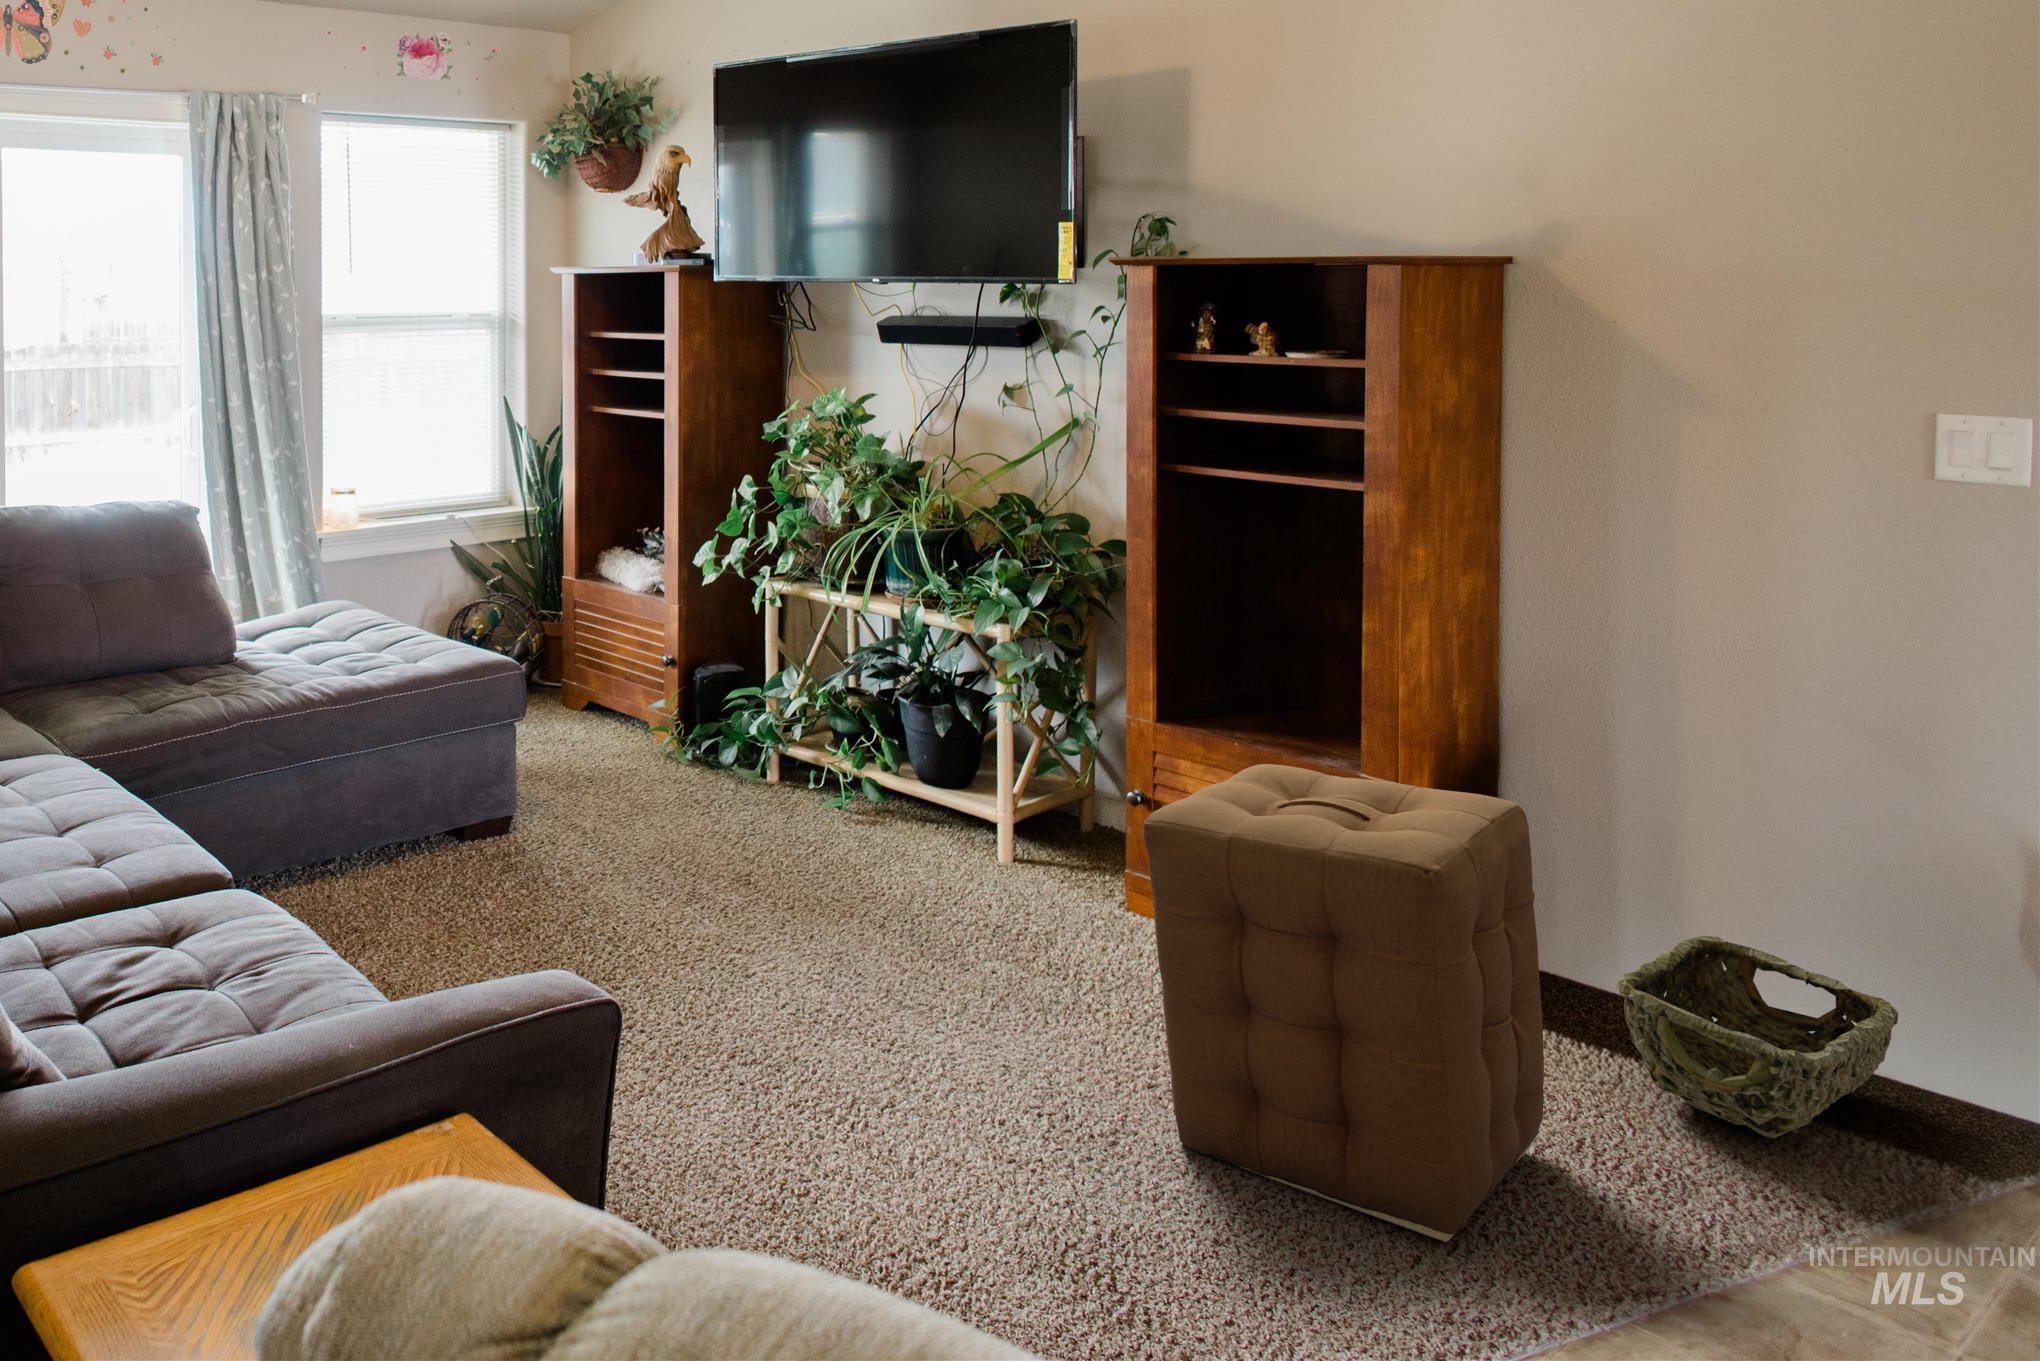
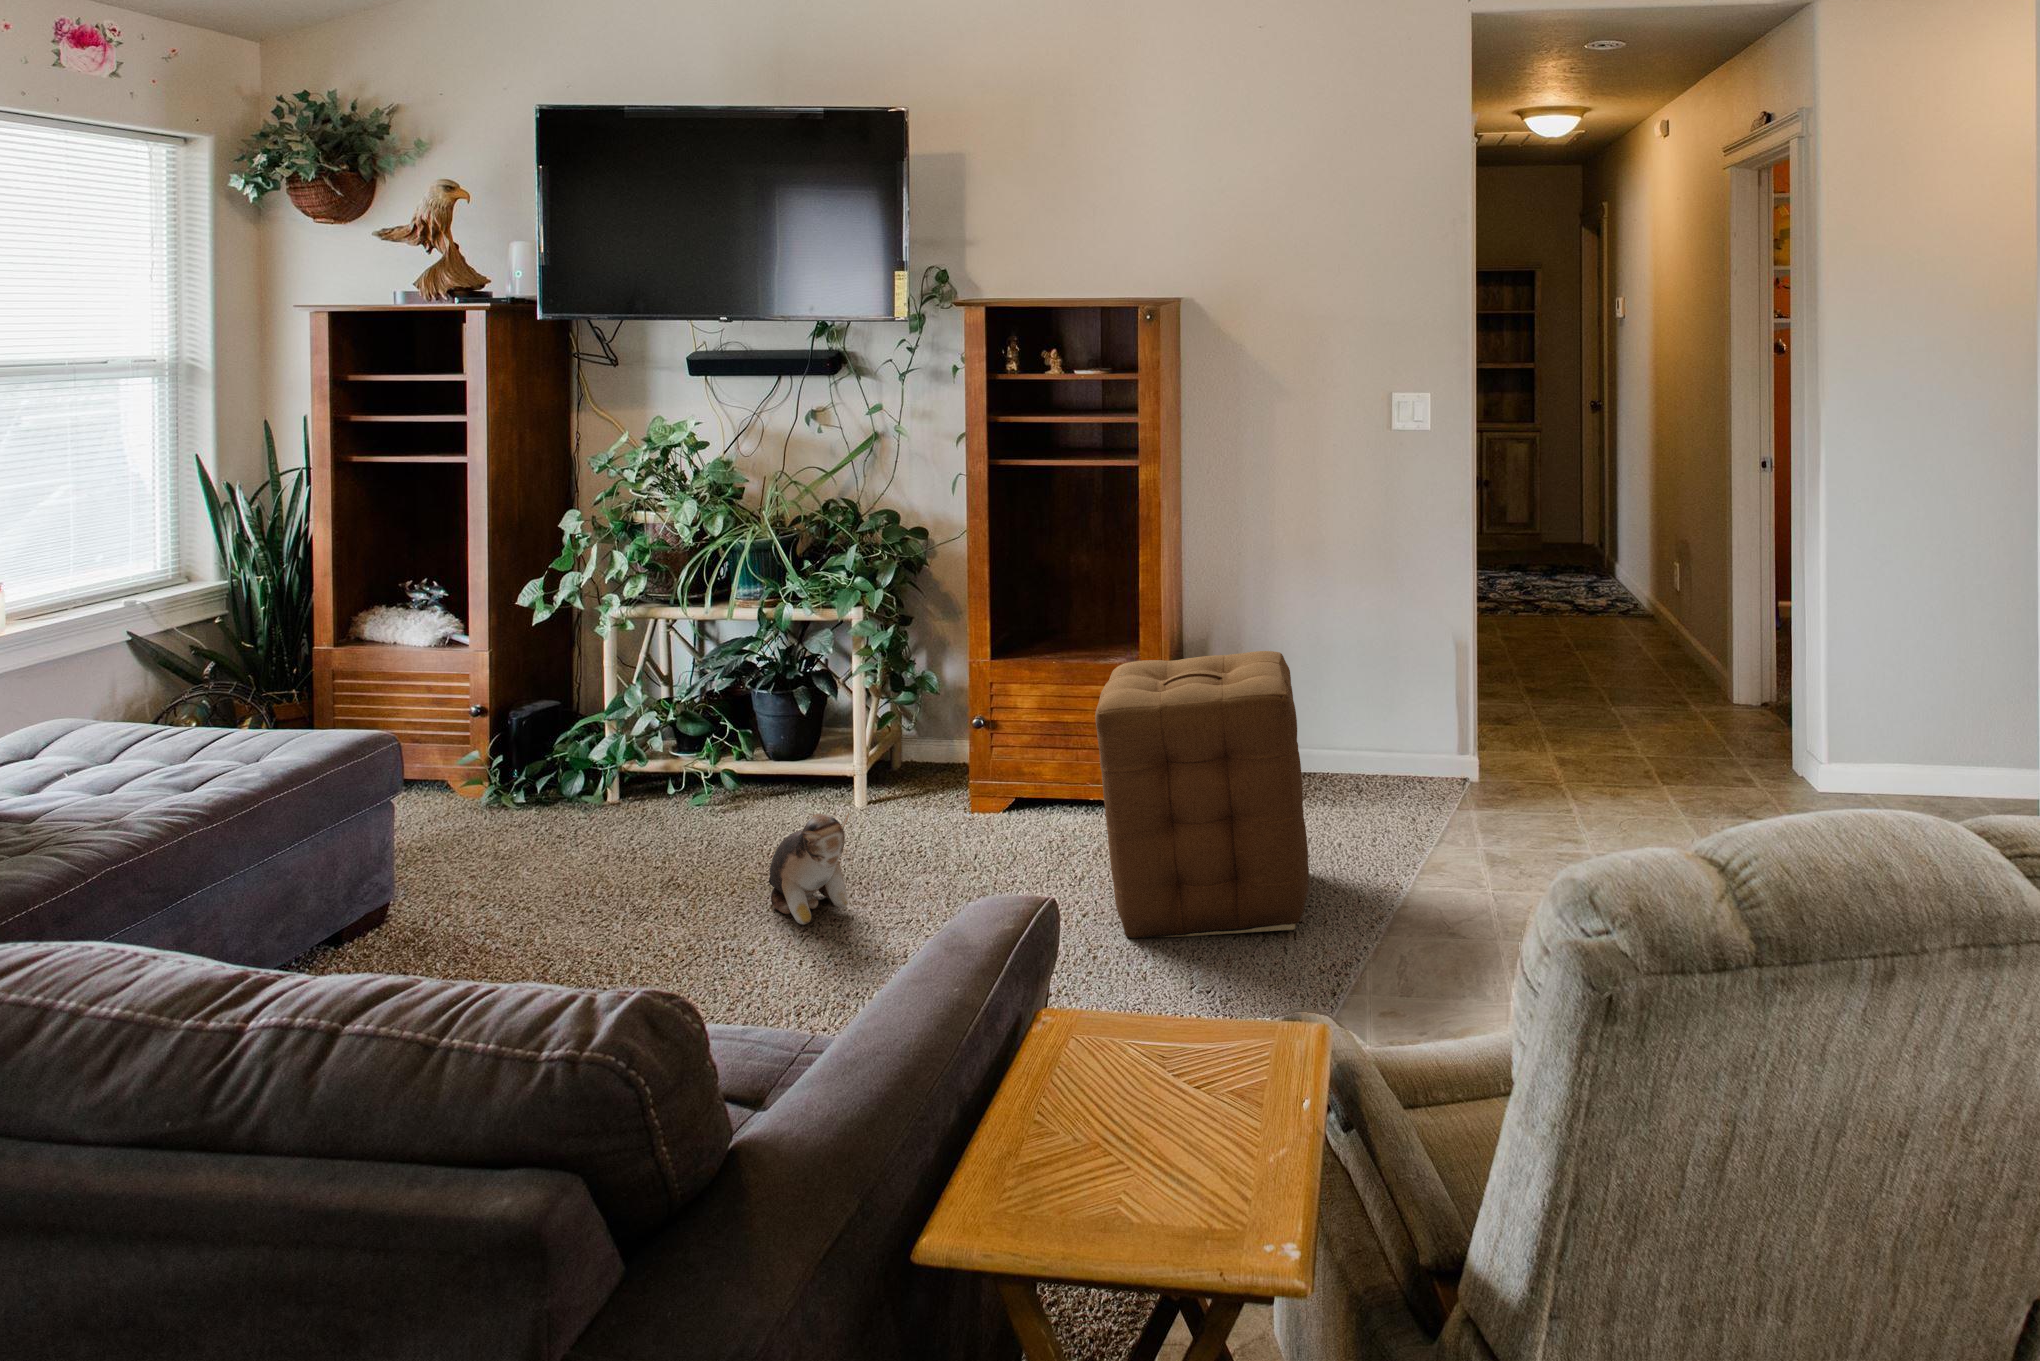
plush toy: none [806,853,881,975] -> present [769,813,849,925]
woven basket: present [1616,936,1898,1139] -> none [1304,721,1412,823]

